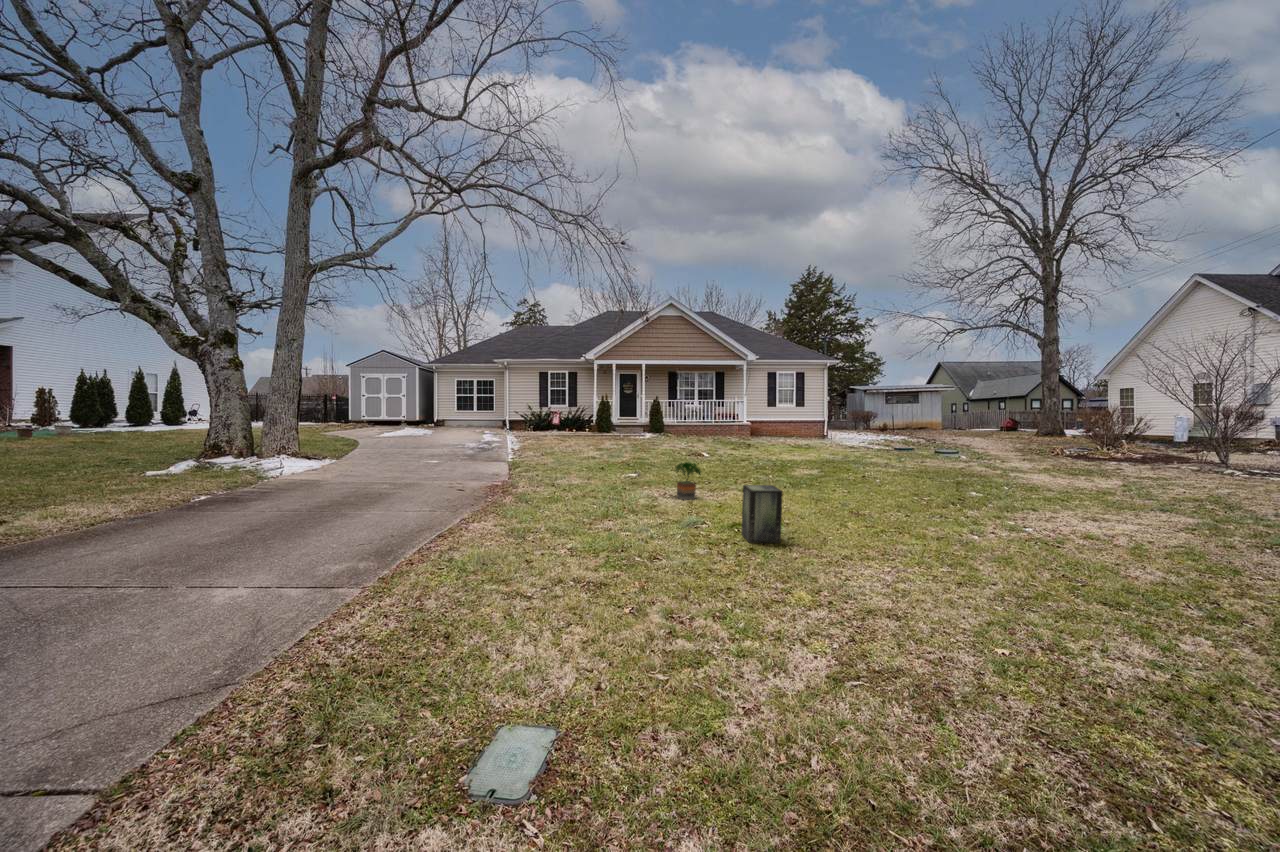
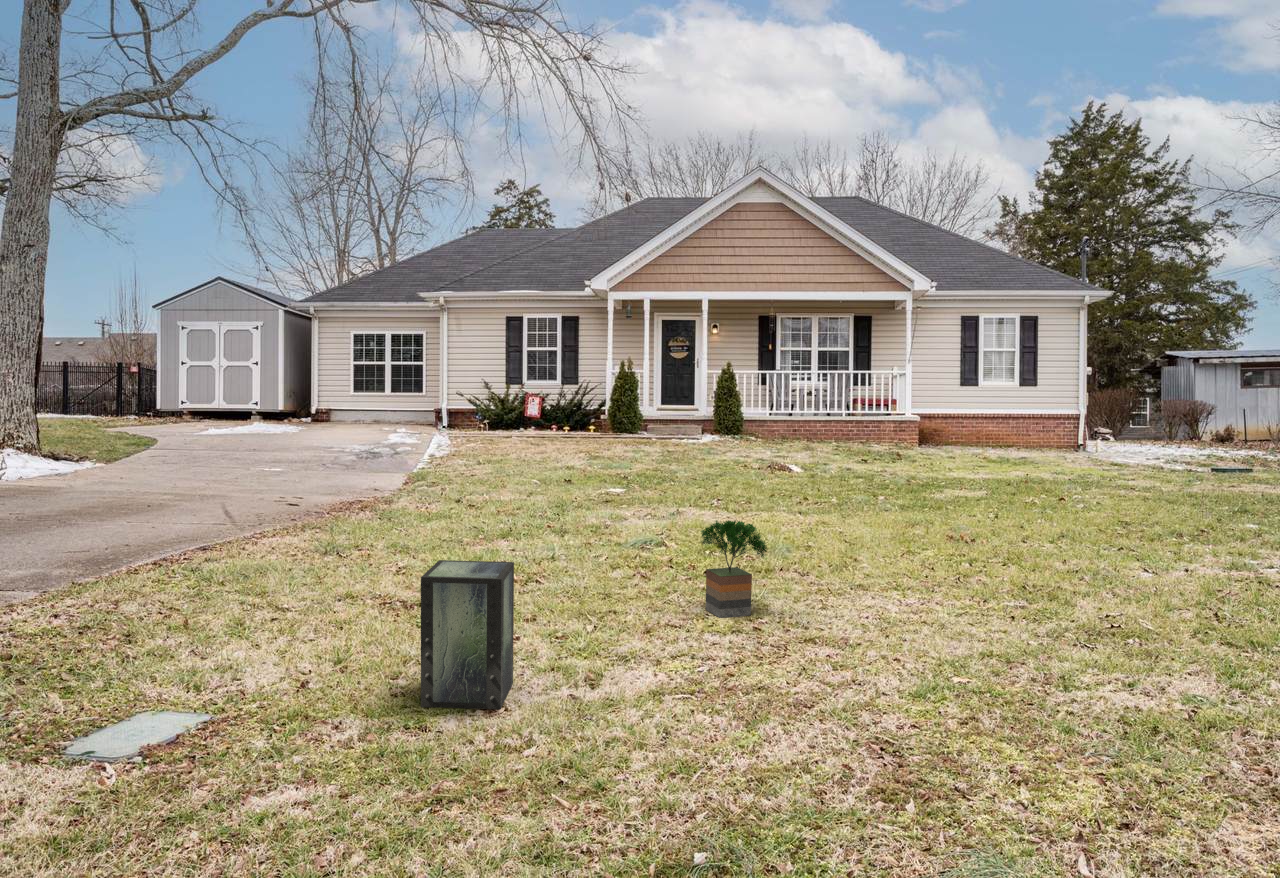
storage box: present [741,485,783,543] -> present [421,560,514,709]

